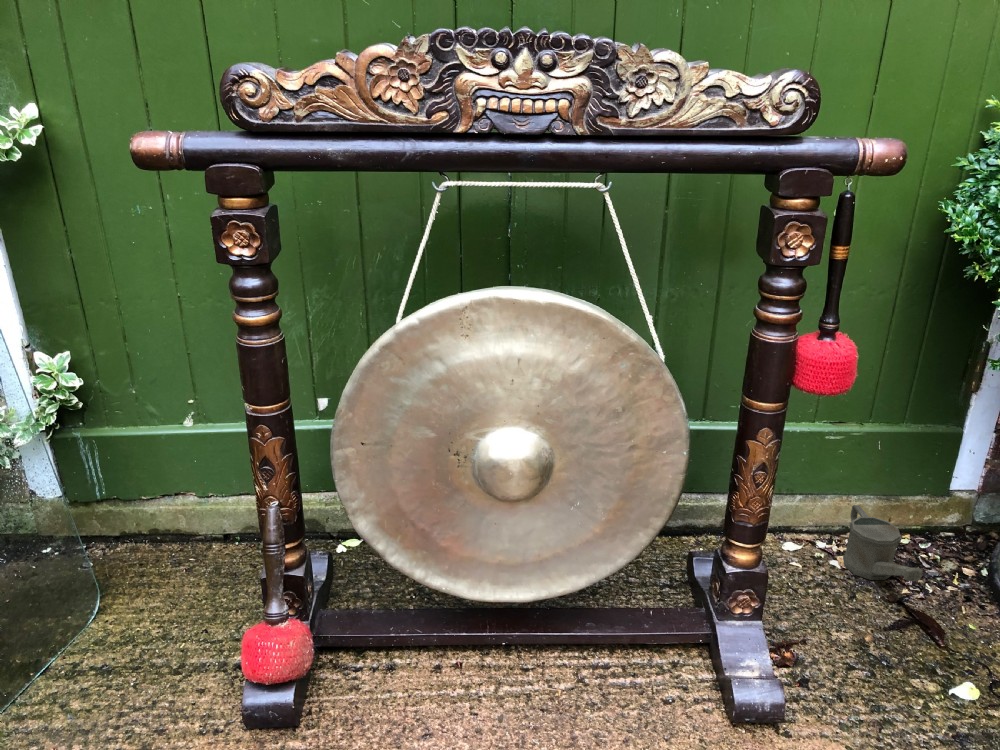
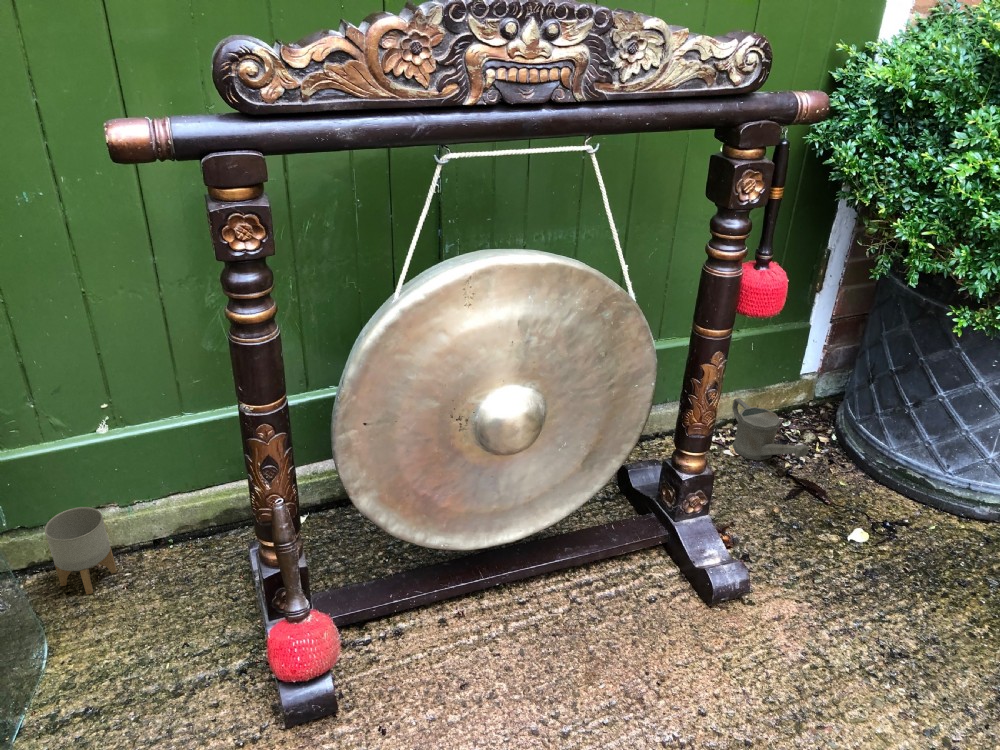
planter: none [132,493,190,571] -> present [45,507,117,595]

